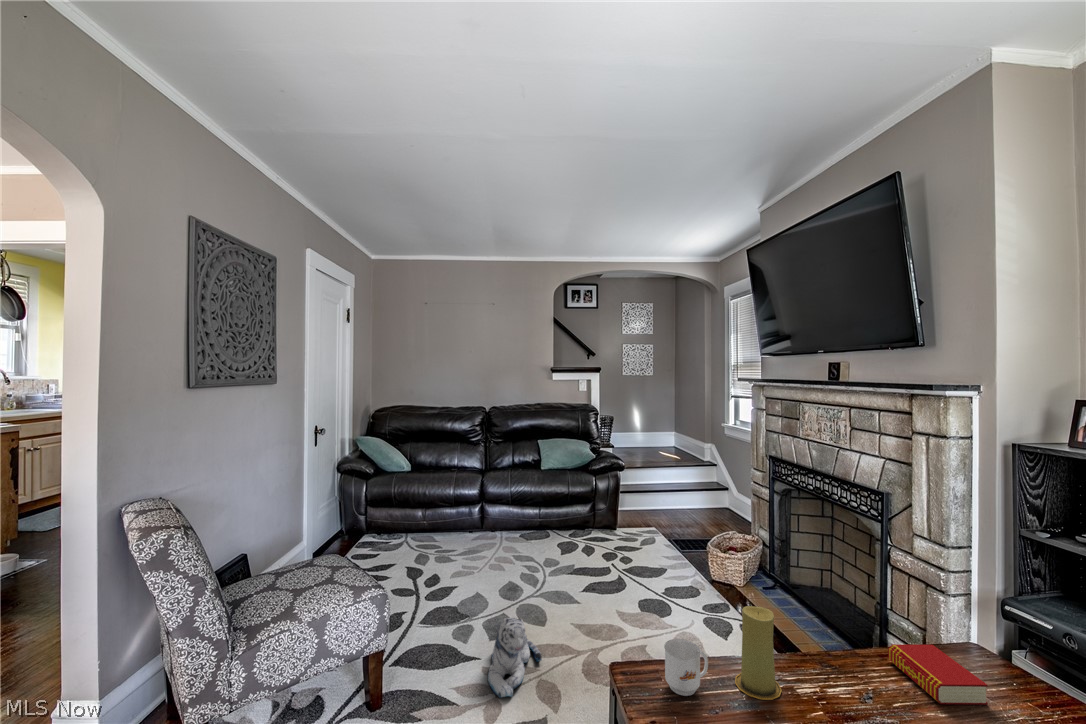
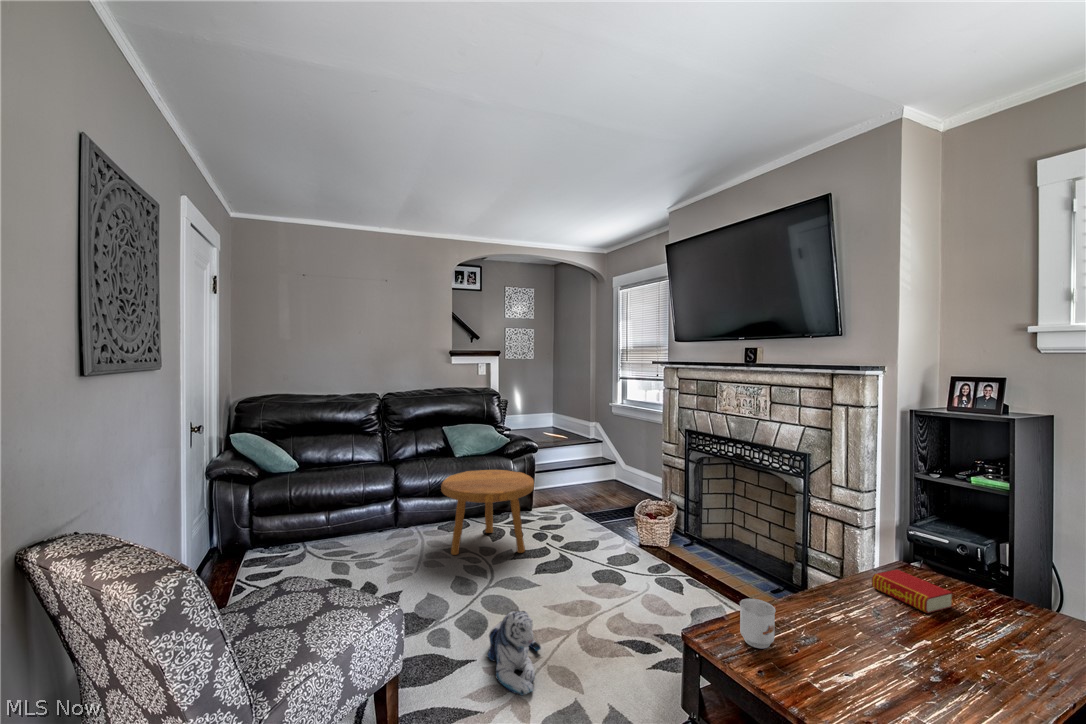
footstool: none [510,484,599,569] -> present [441,470,534,555]
candle: present [735,606,782,700] -> none [787,559,829,638]

